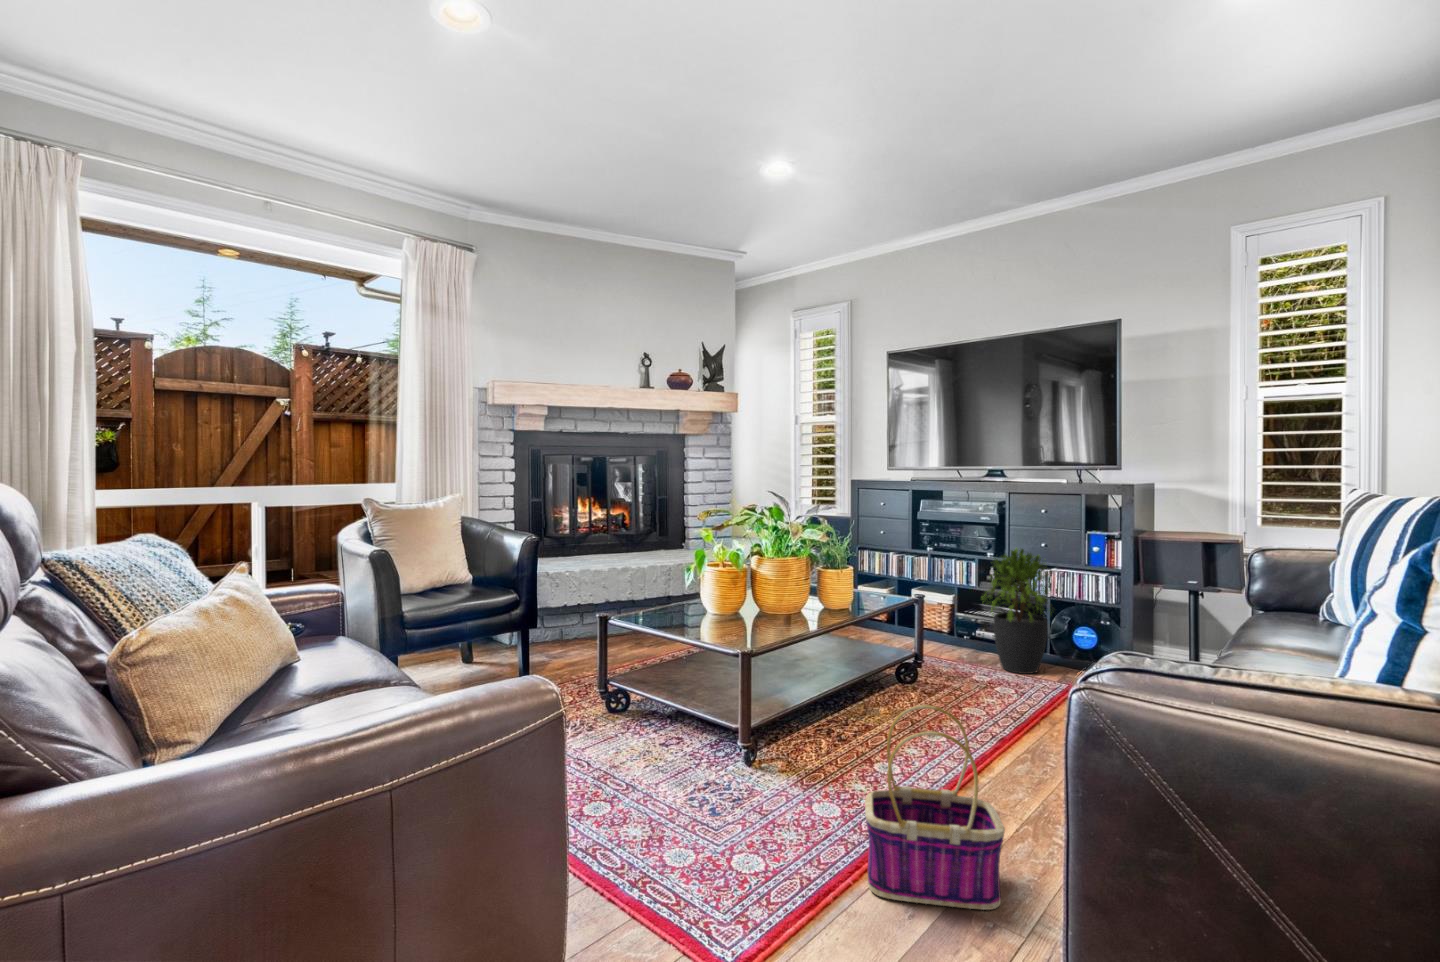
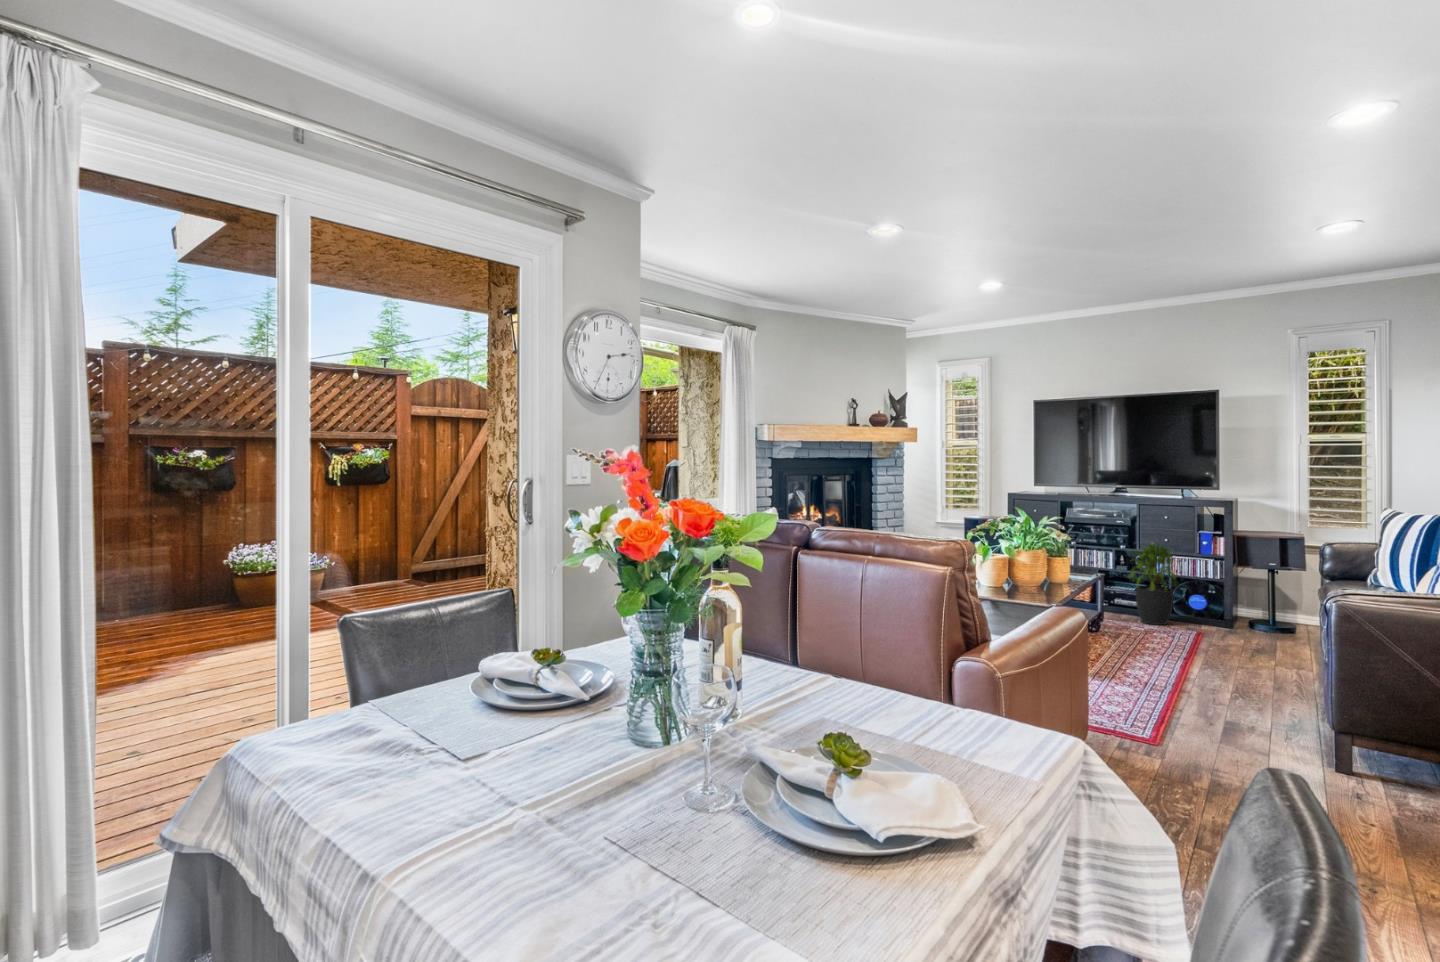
basket: present [865,705,1005,910] -> none [1166,625,1248,719]

